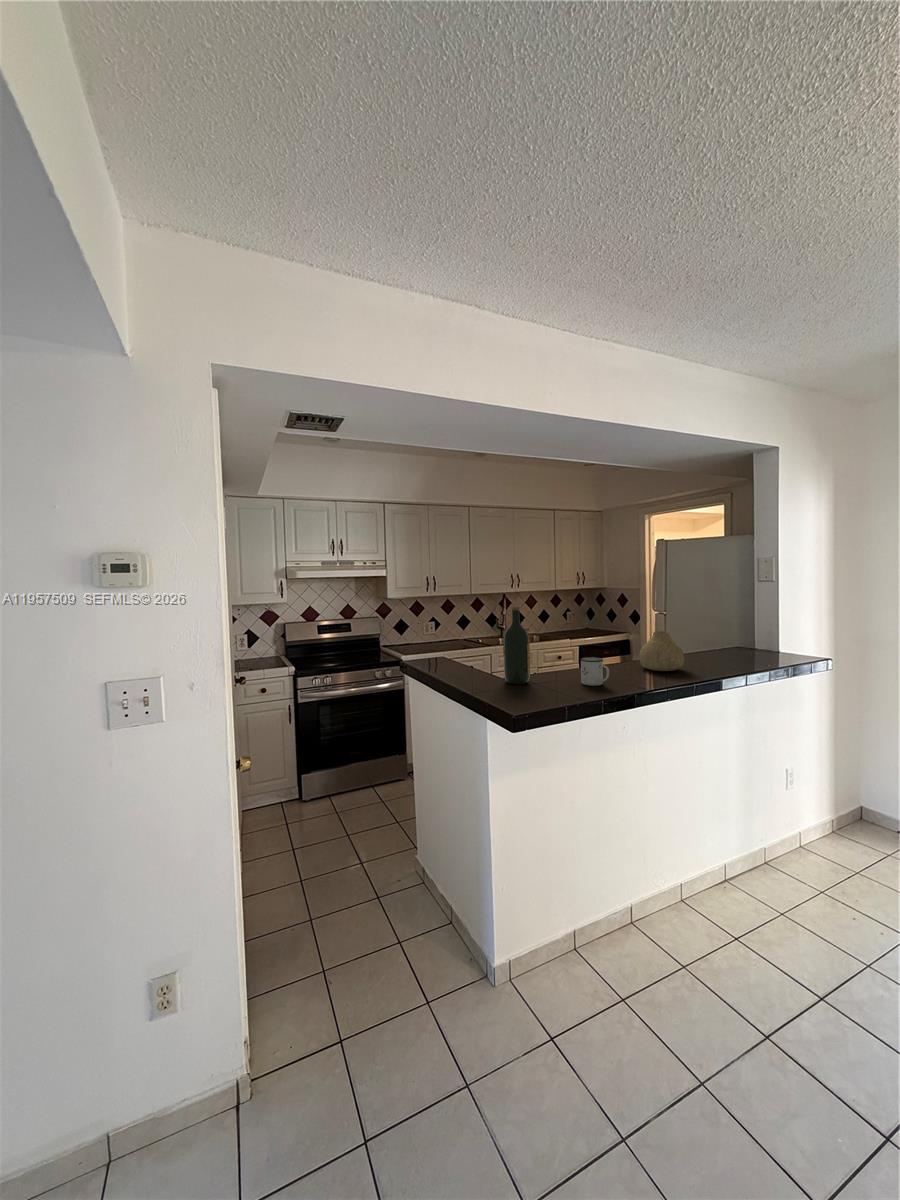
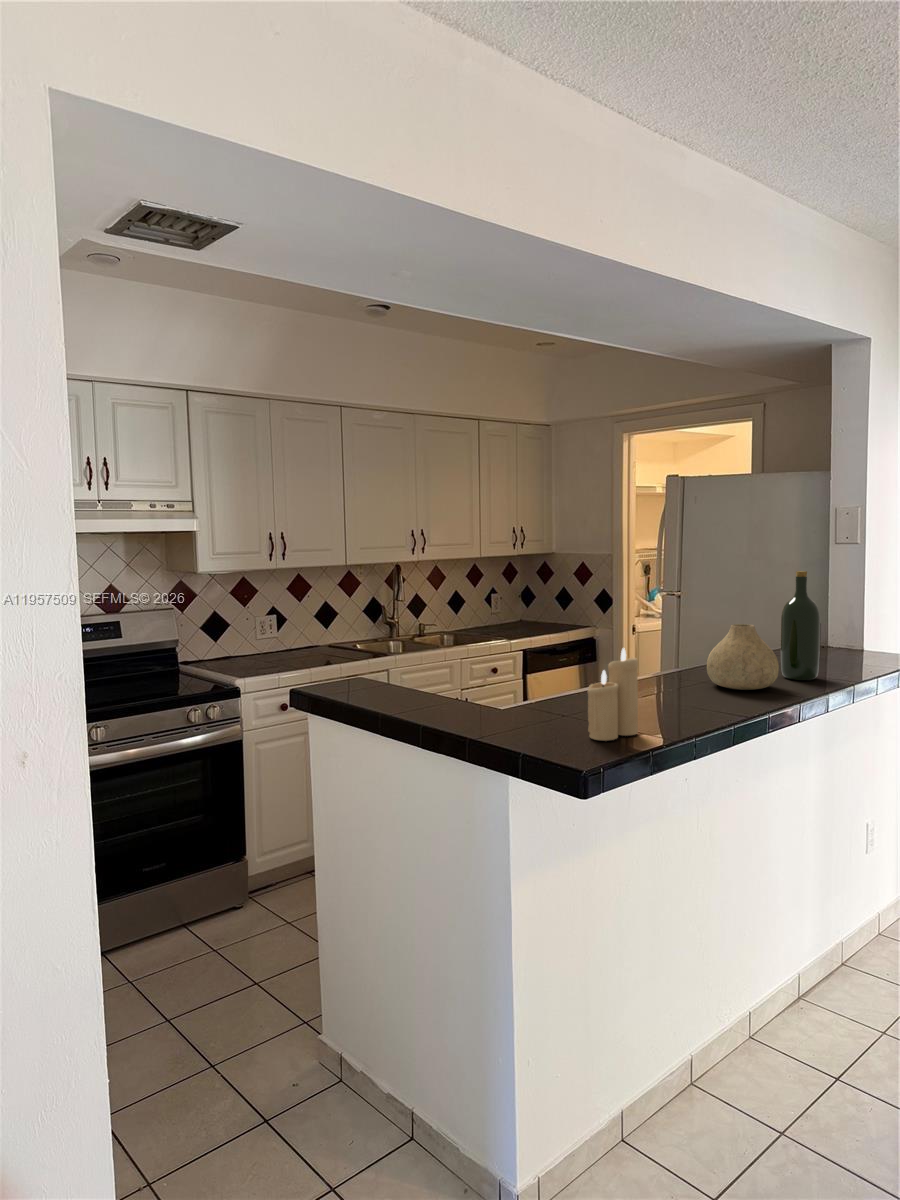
wine bottle: present [503,606,530,684] -> present [781,571,821,680]
candle: none [535,642,567,694] -> present [588,648,638,740]
mug: present [581,657,609,686] -> none [645,672,697,721]

